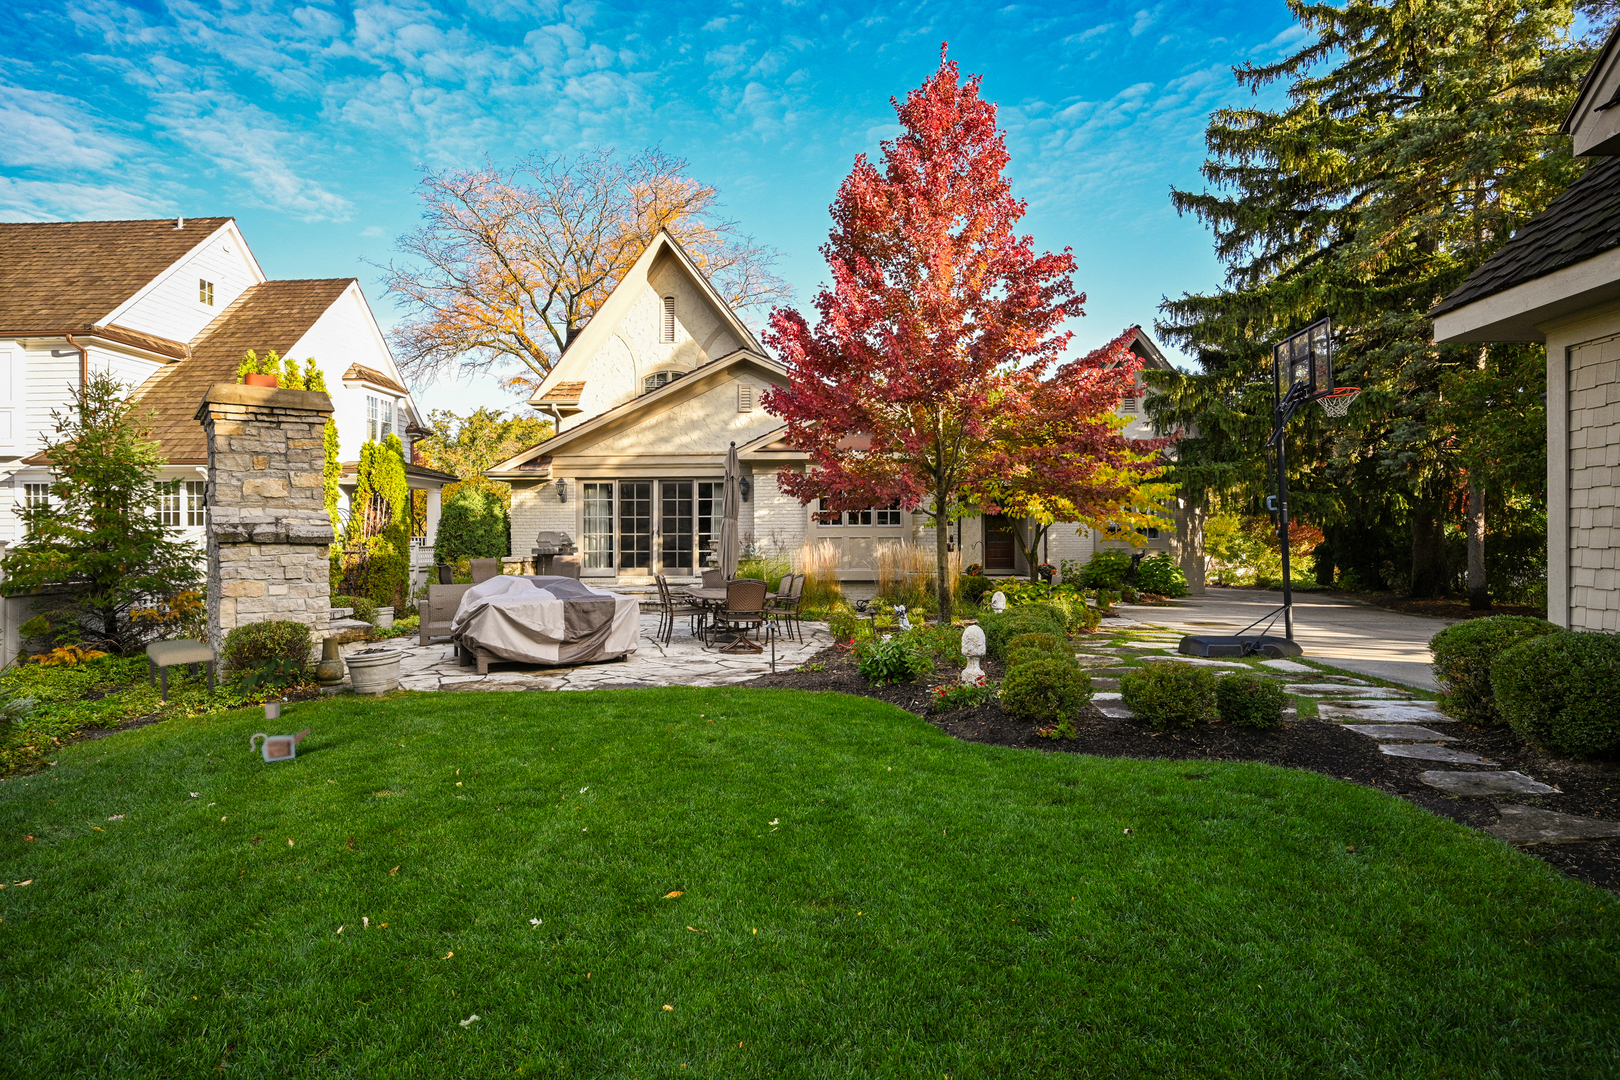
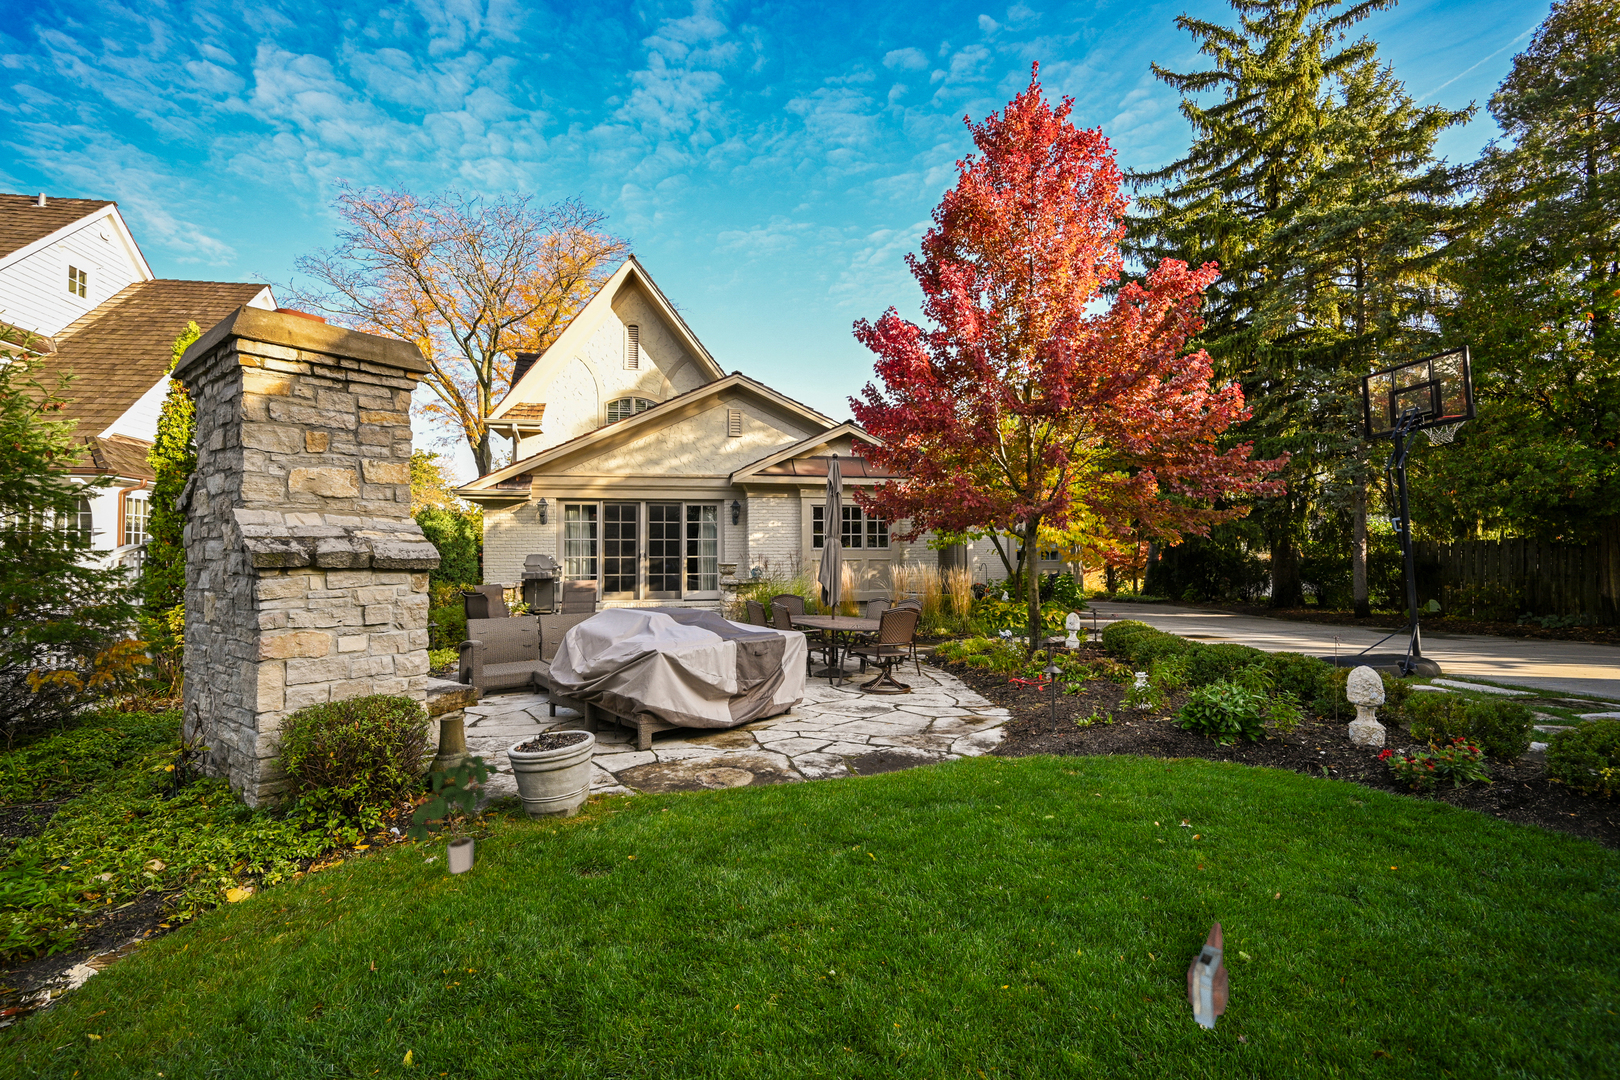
bench: present [147,639,214,700] -> none [76,731,251,856]
watering can: present [250,728,311,762] -> present [1188,922,1229,1028]

